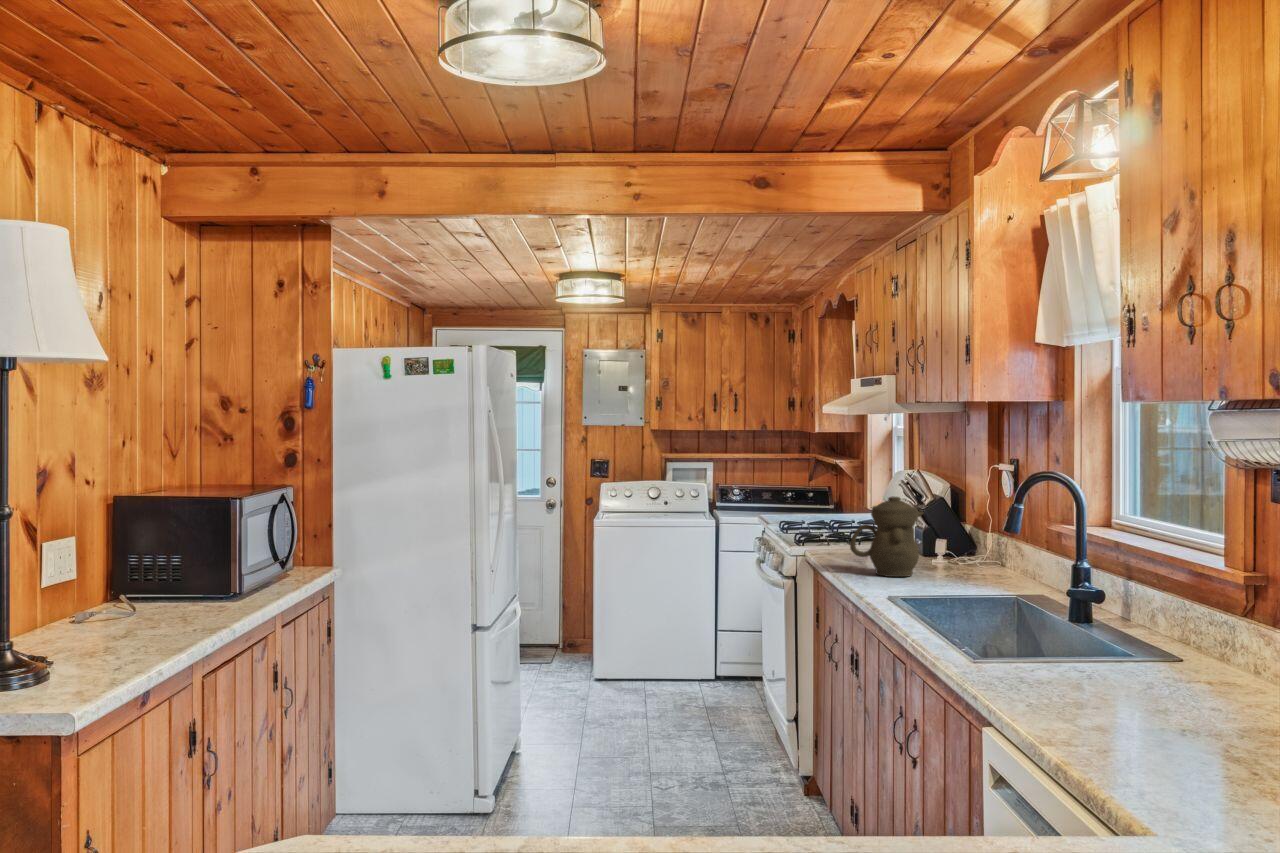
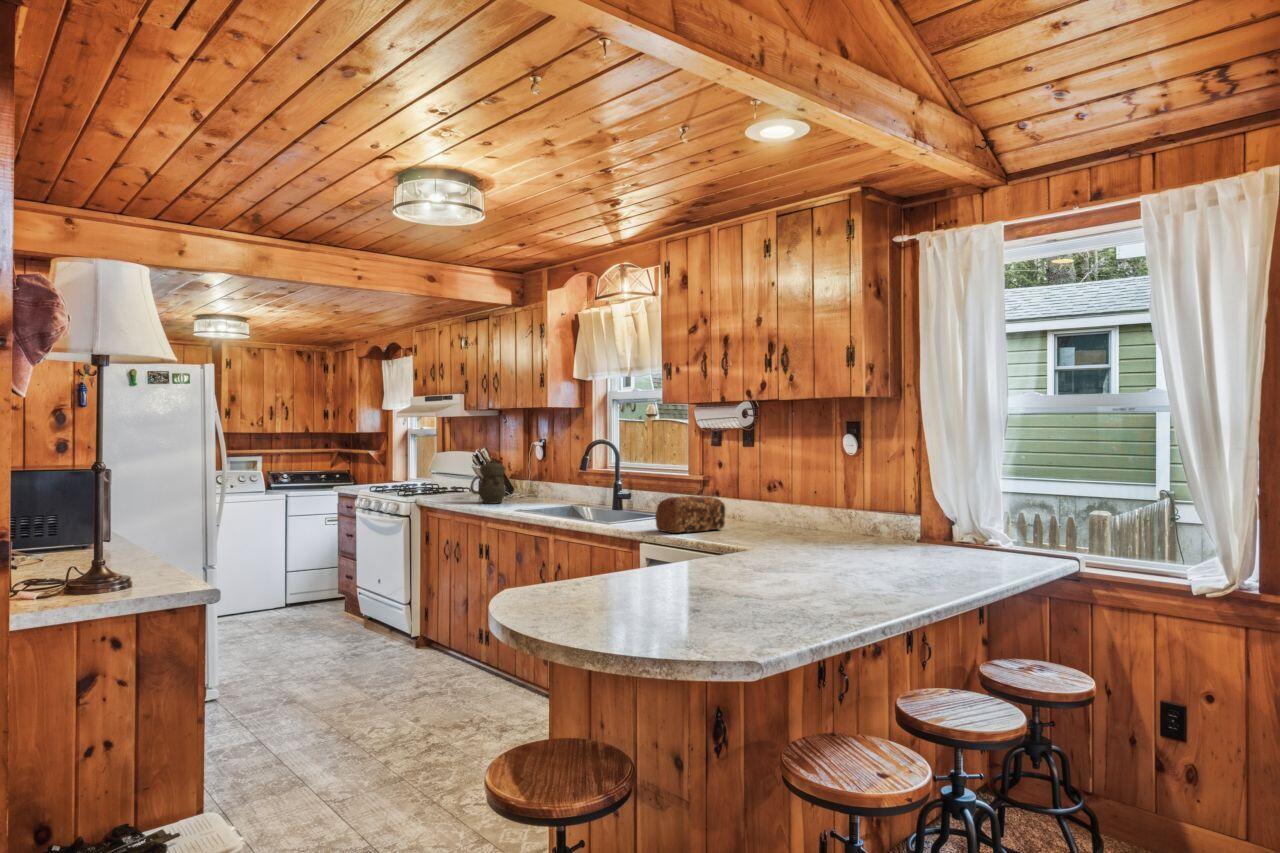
bread loaf: none [1038,629,1228,724] -> present [655,496,725,533]

